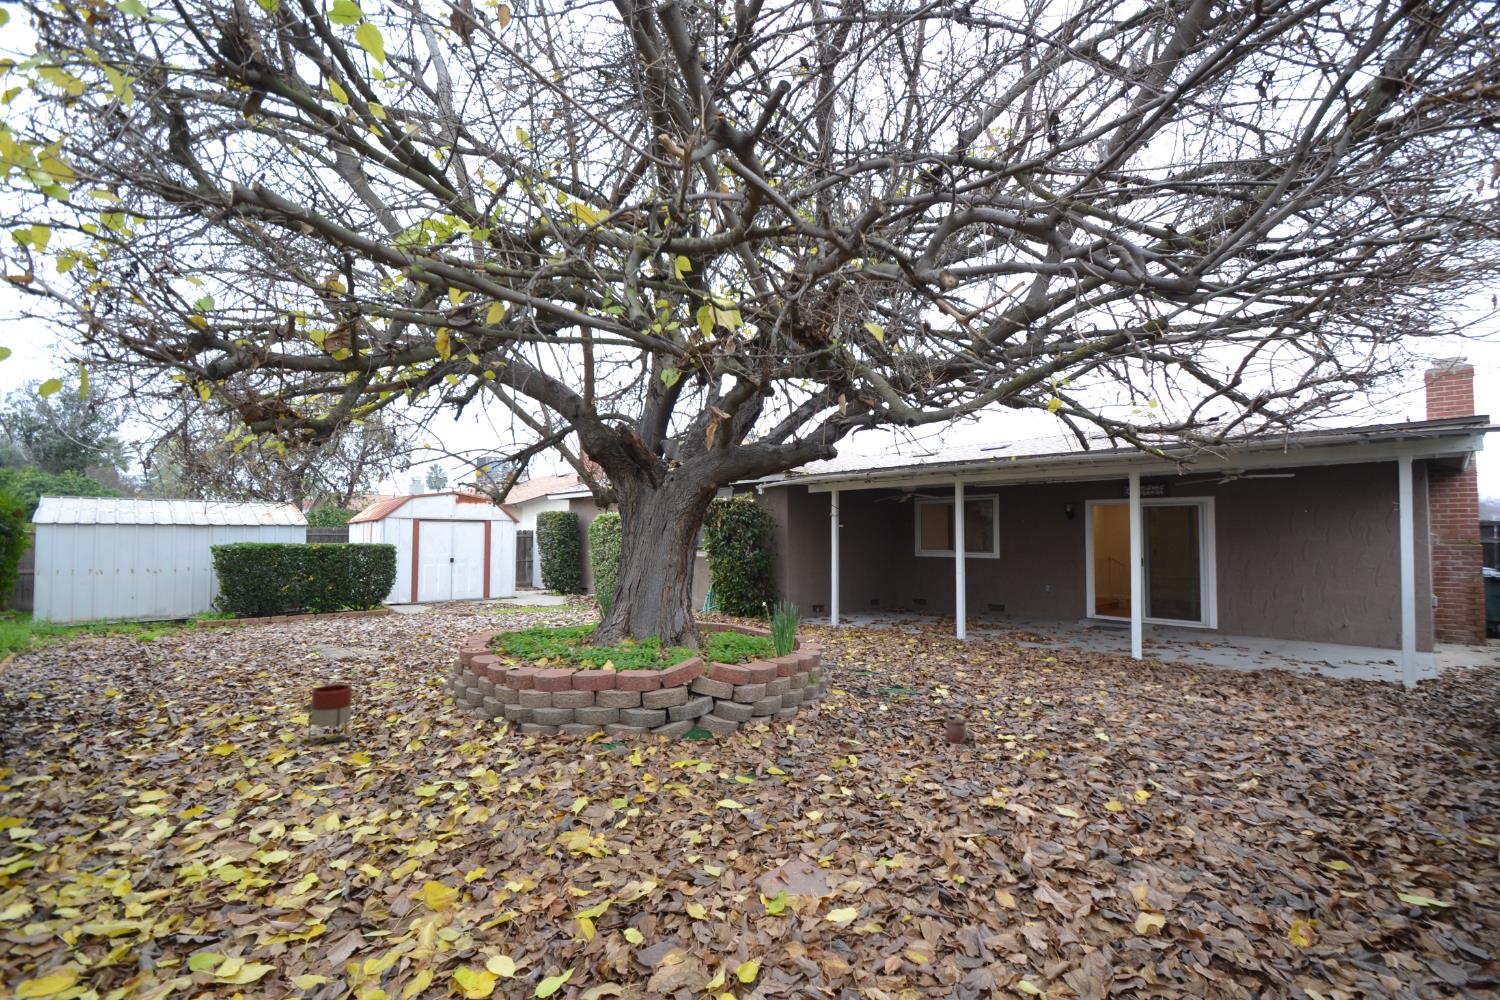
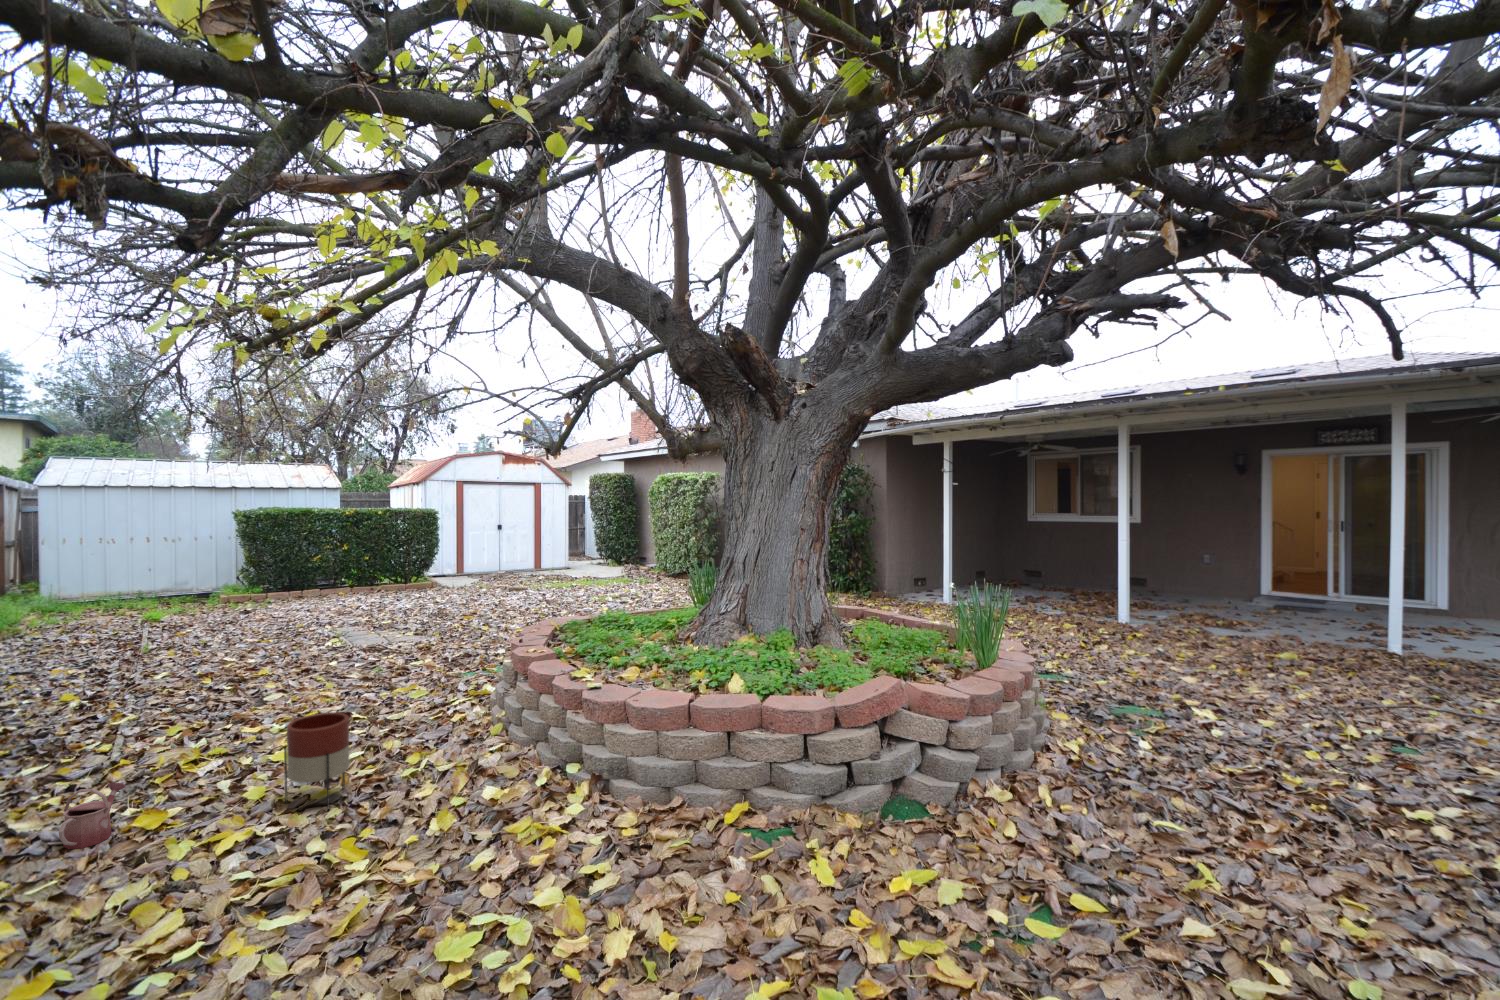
watering can: present [941,712,966,744] -> present [59,783,126,849]

